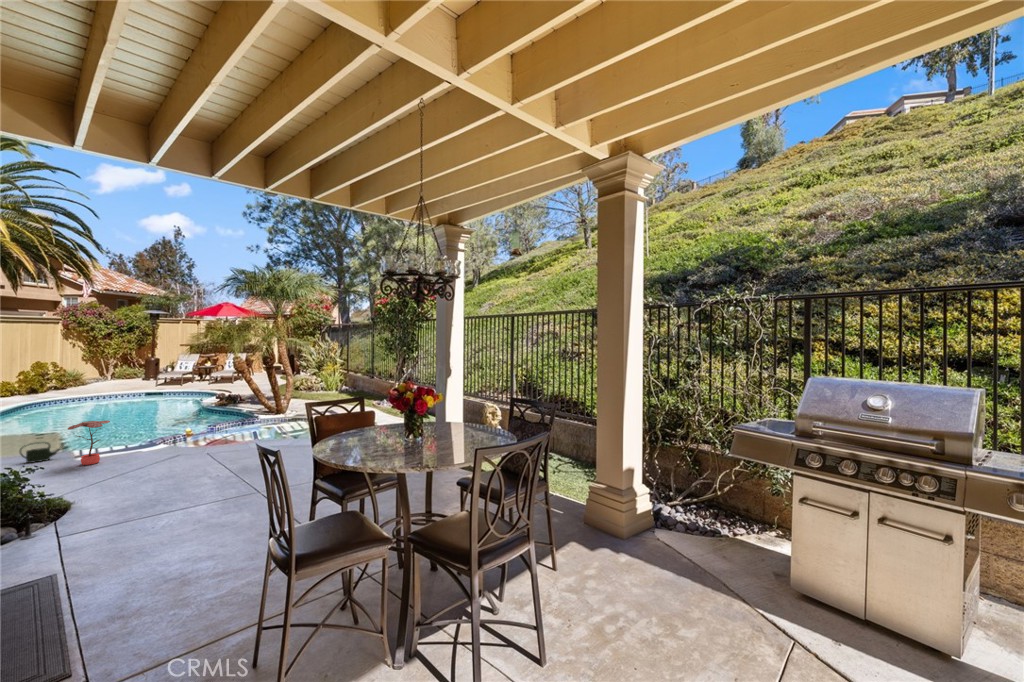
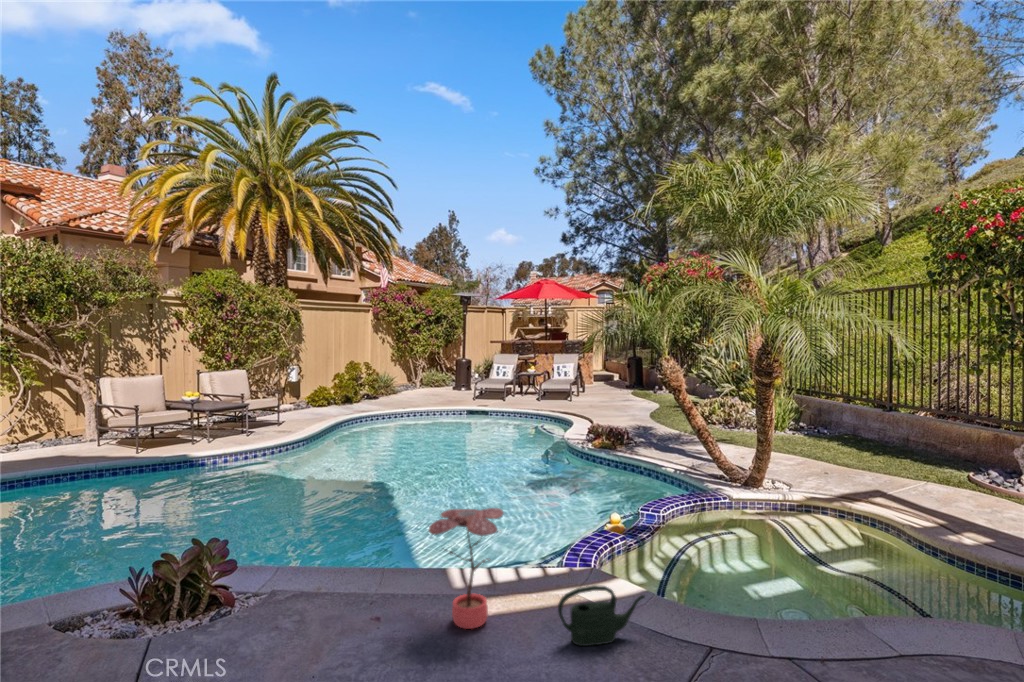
watering can: present [20,442,59,463] -> present [558,585,645,646]

